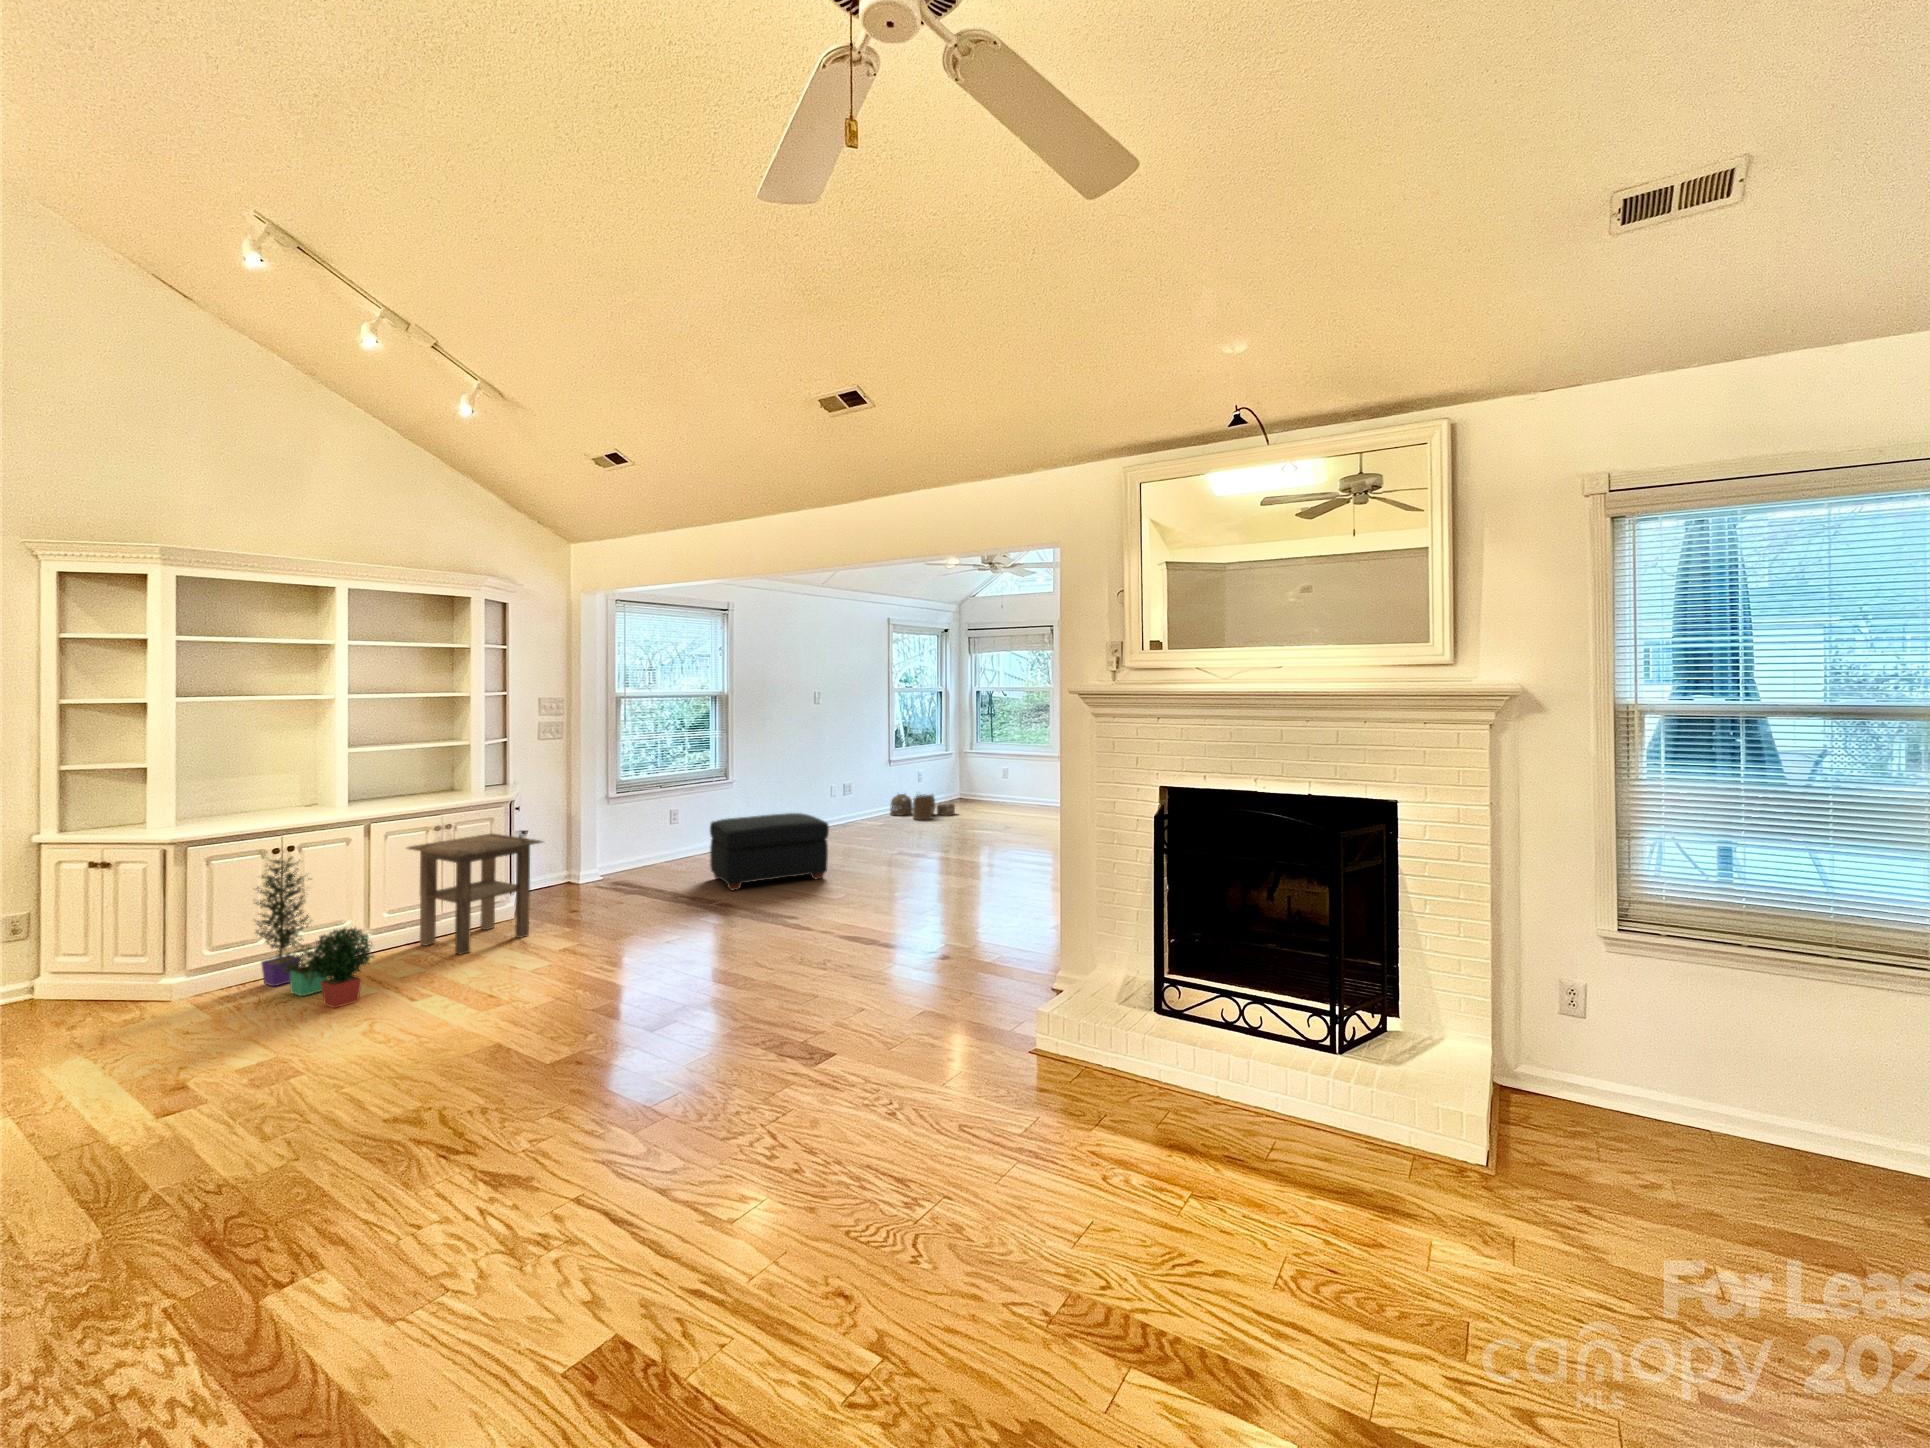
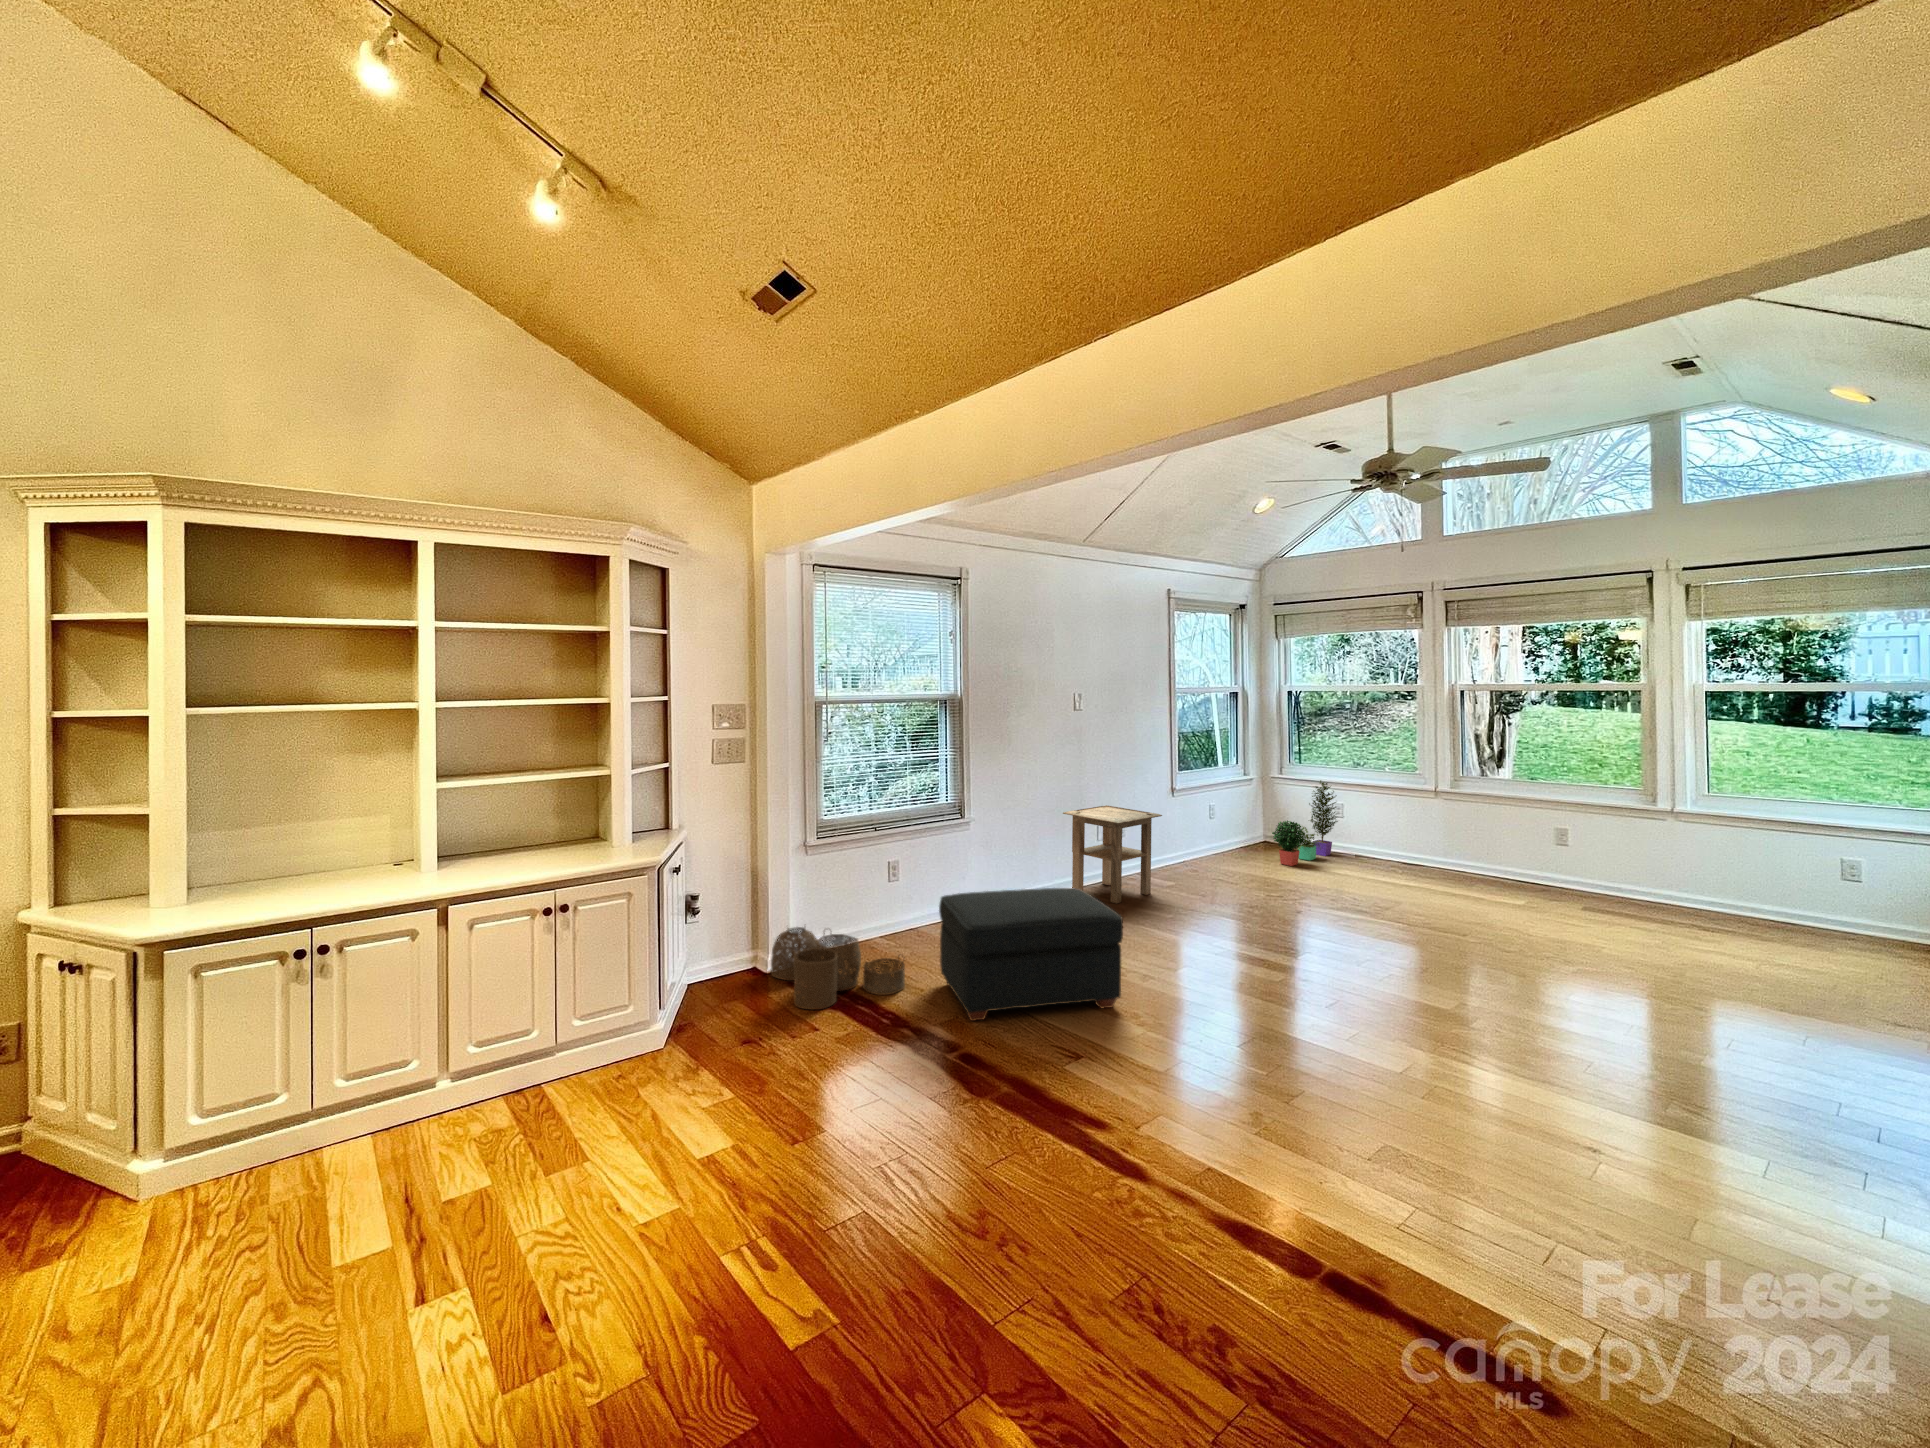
woven basket: present [890,794,955,820] -> present [771,927,905,1009]
side table: present [407,833,542,955] -> present [1063,805,1162,903]
potted plant: present [255,857,373,1008] -> present [1272,780,1338,866]

